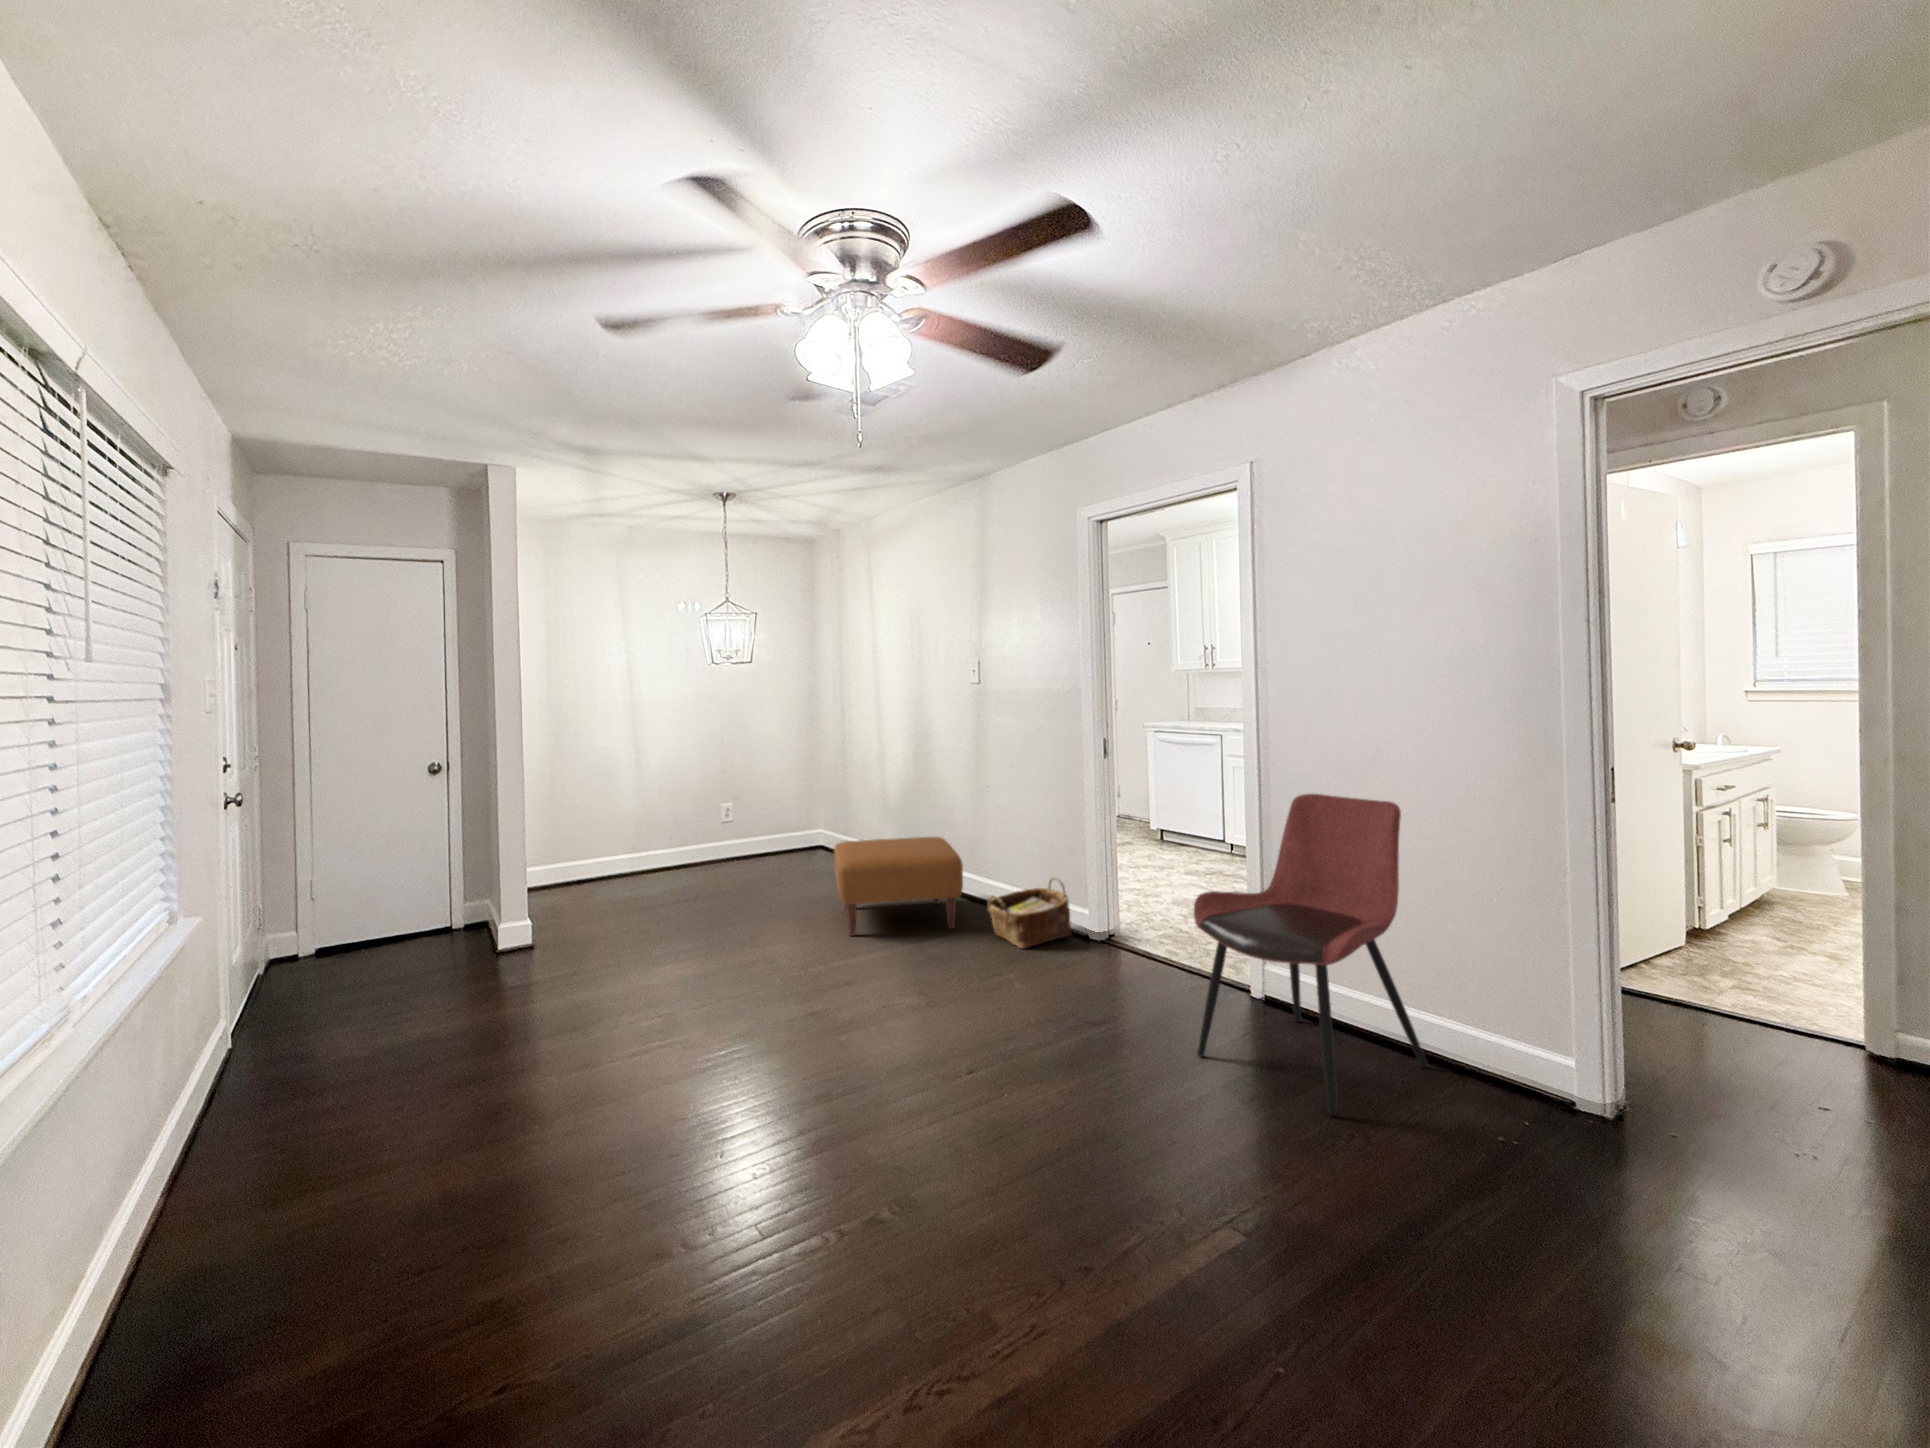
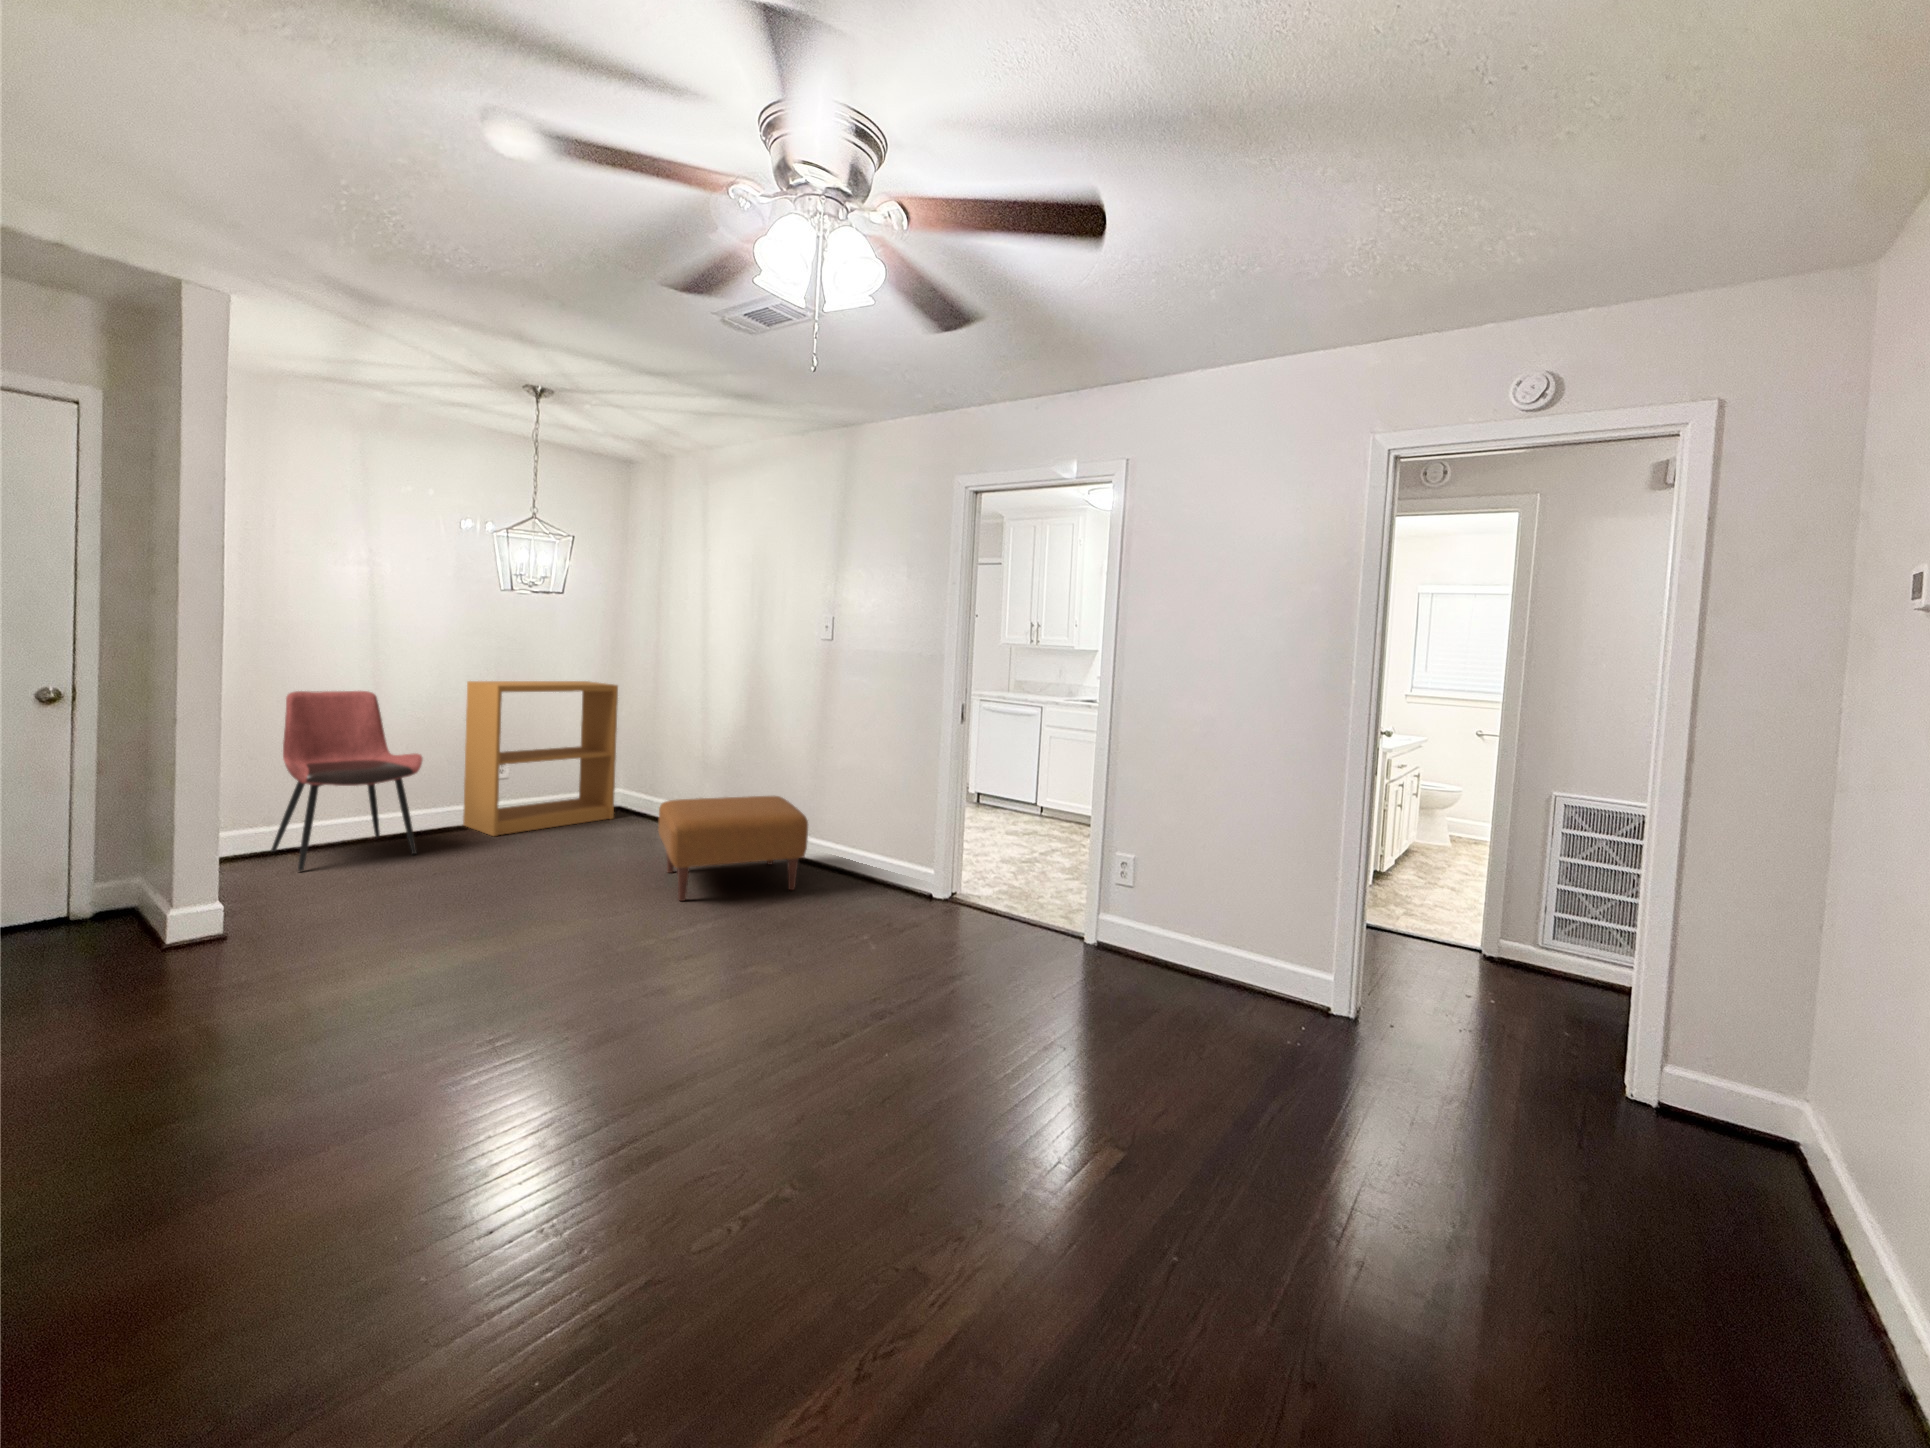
bookshelf: none [690,736,809,875] -> present [463,681,618,836]
dining chair: present [1194,794,1428,1116] -> present [271,691,423,871]
woven basket: present [988,878,1072,949] -> none [834,837,915,907]

